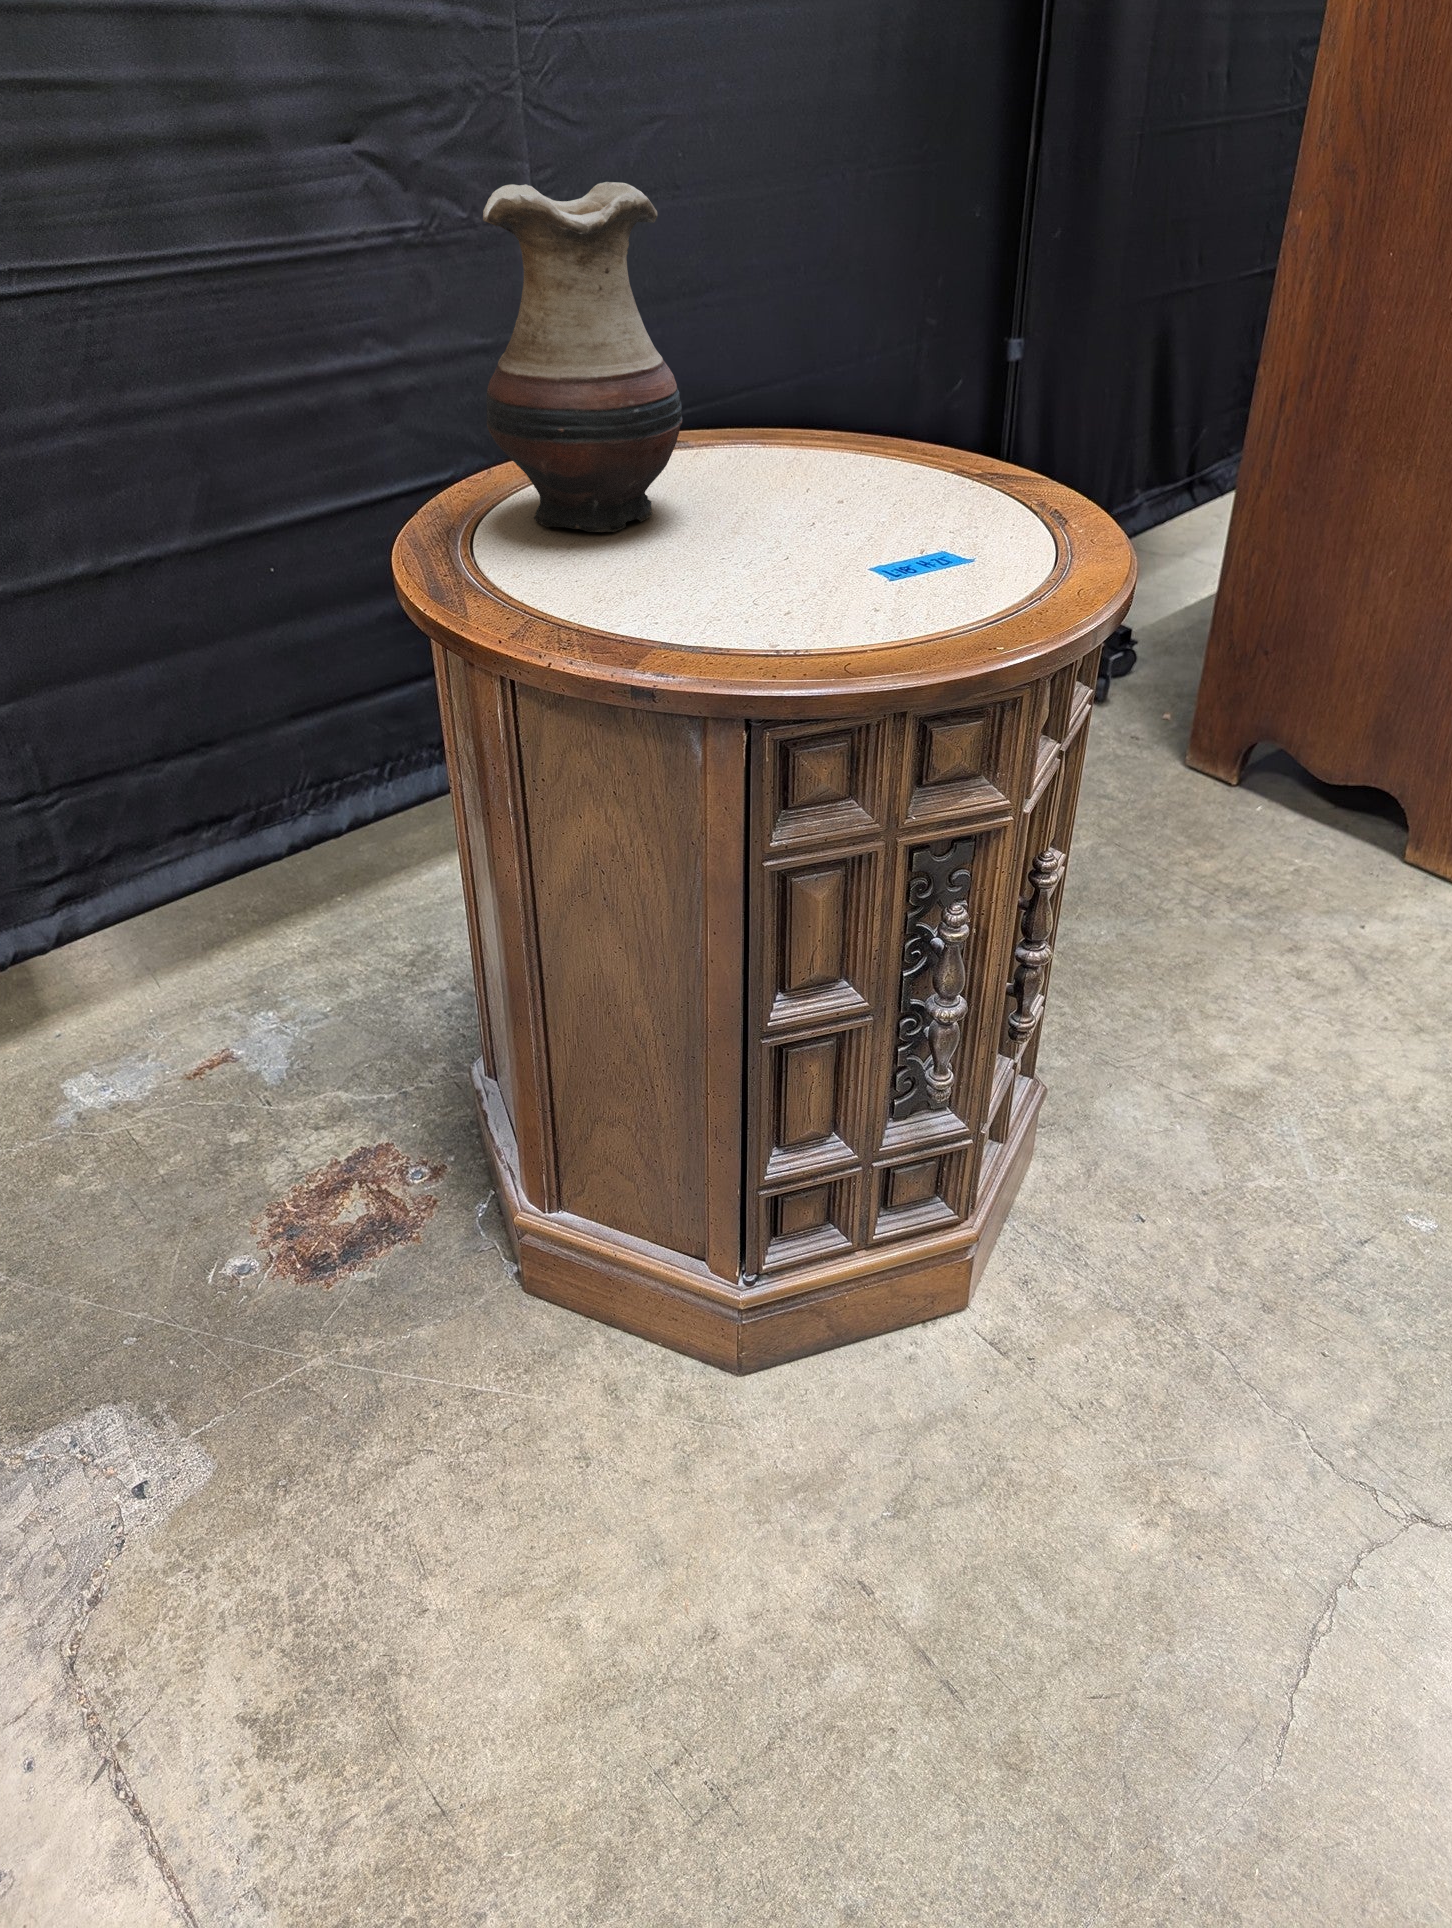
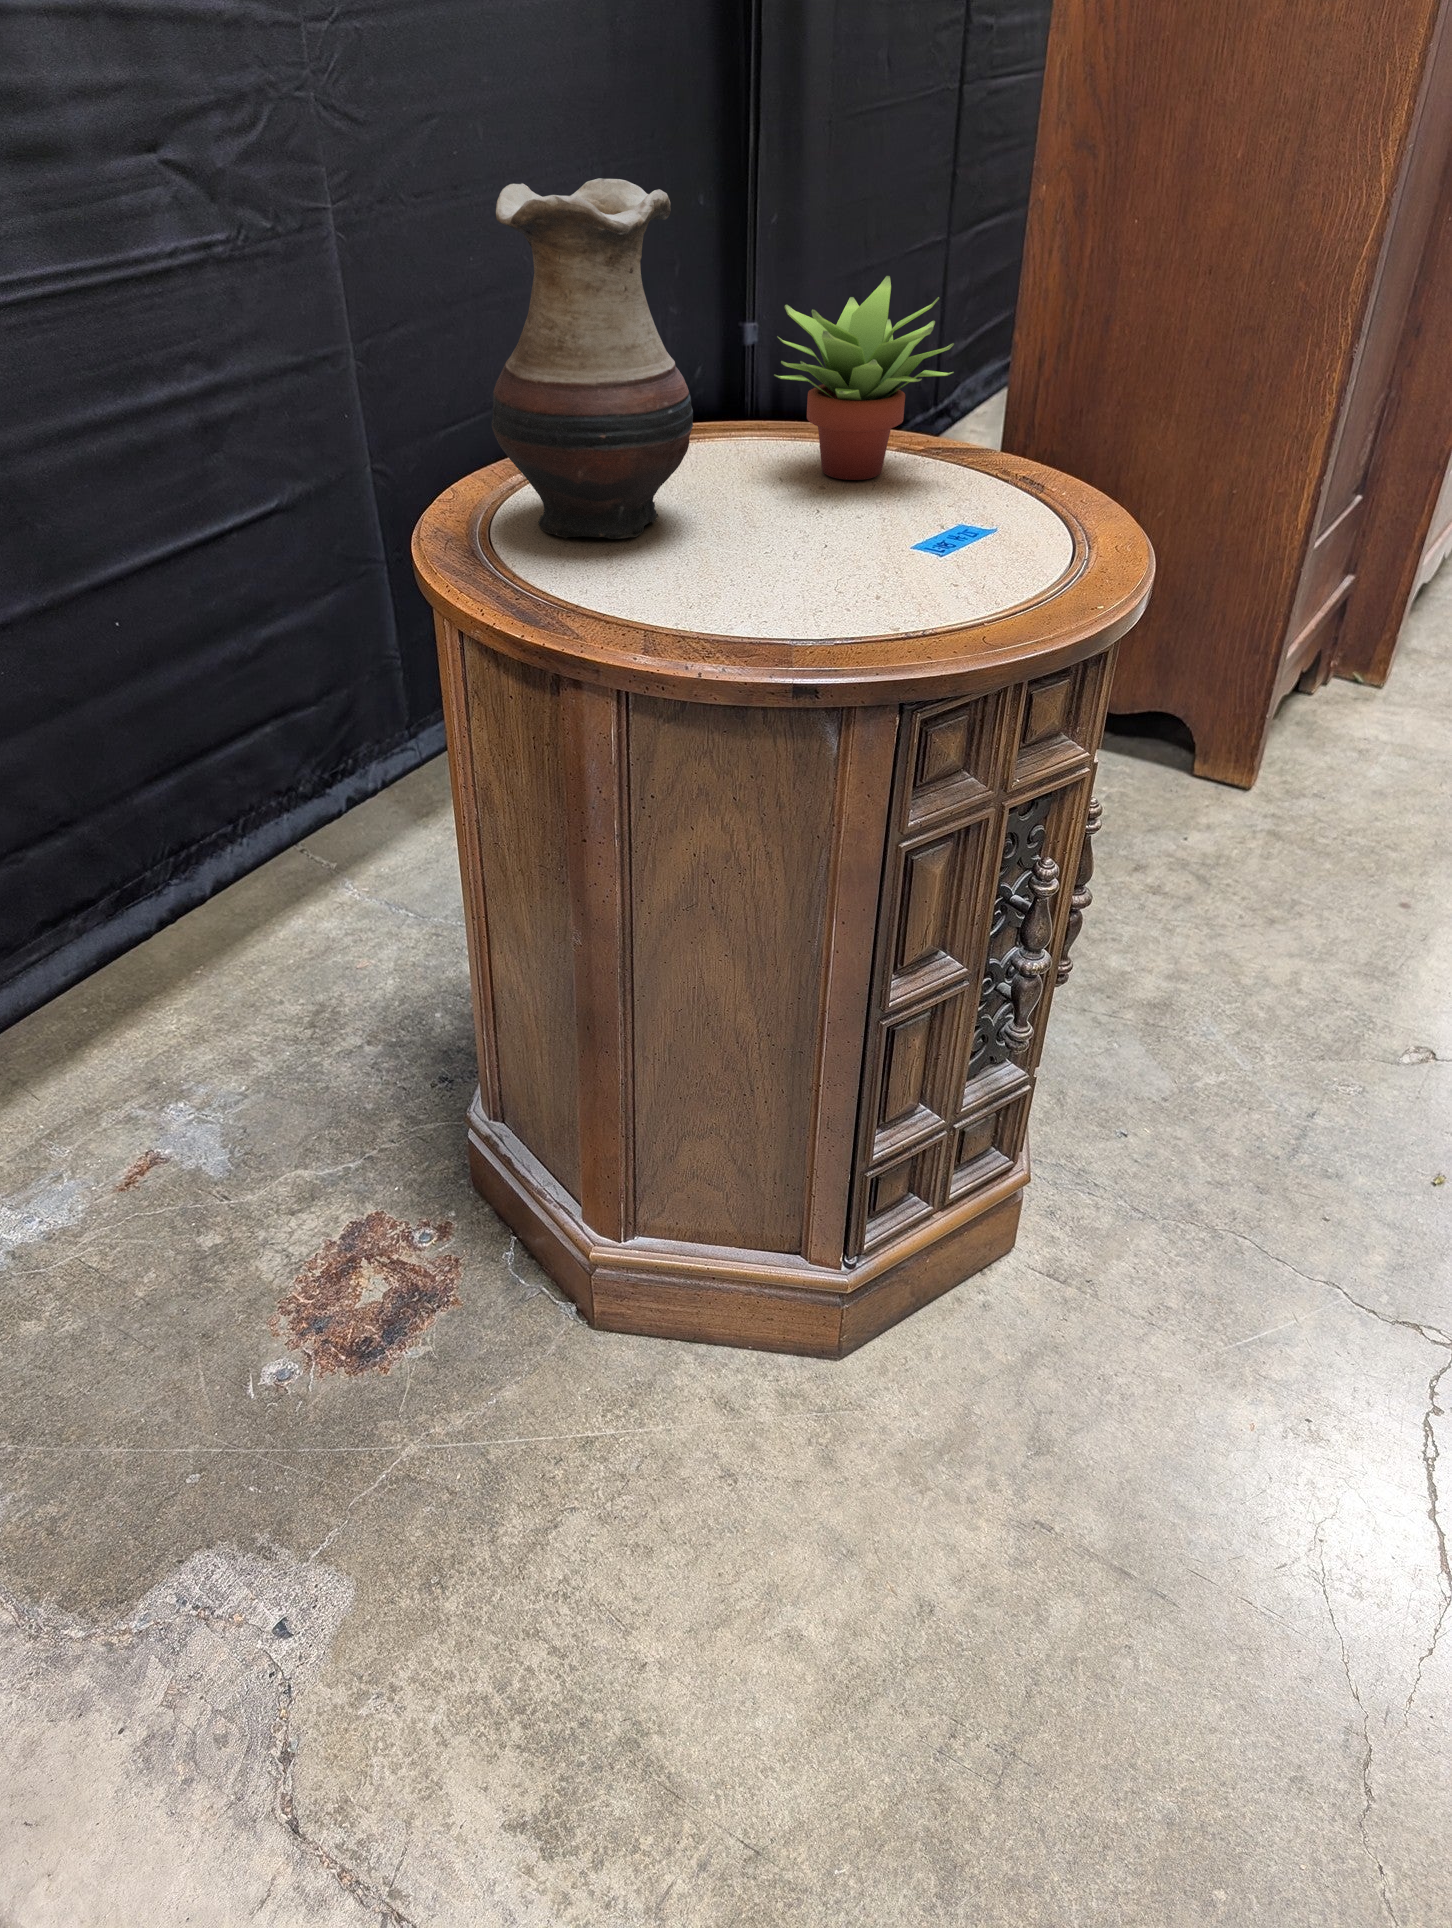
succulent plant: none [798,291,981,496] -> present [774,276,954,480]

